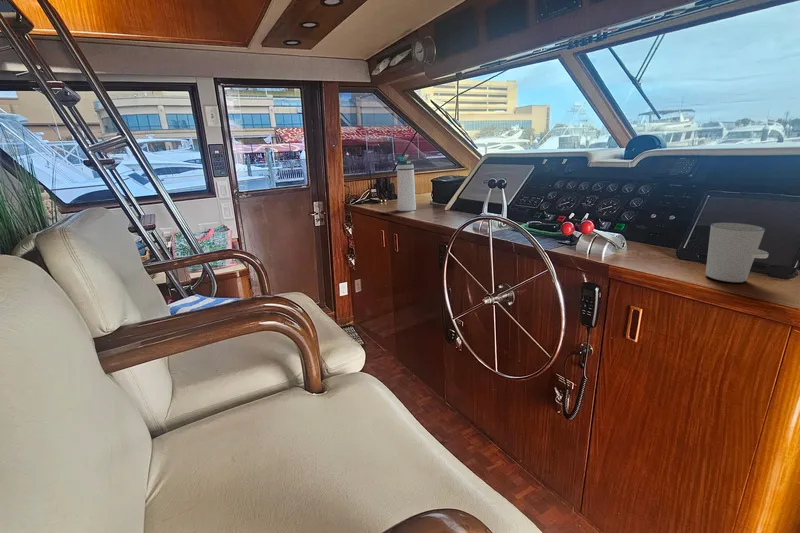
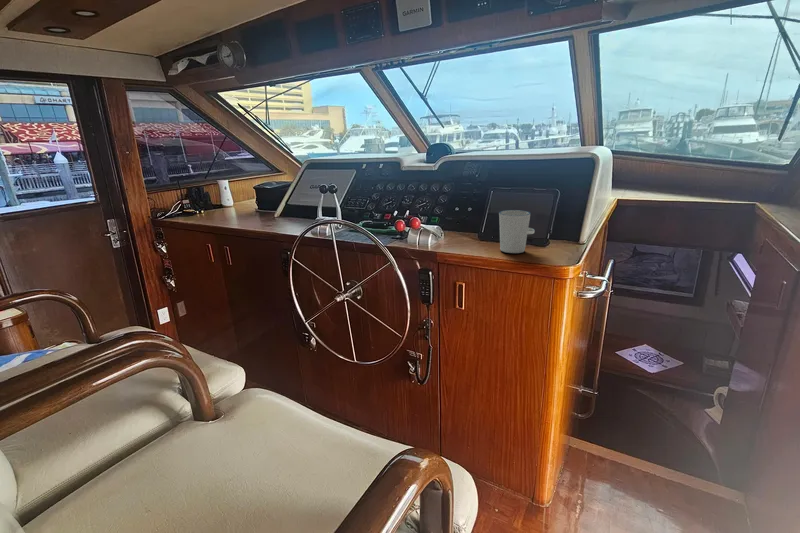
water bottle: present [395,155,416,211] -> none [212,163,244,222]

